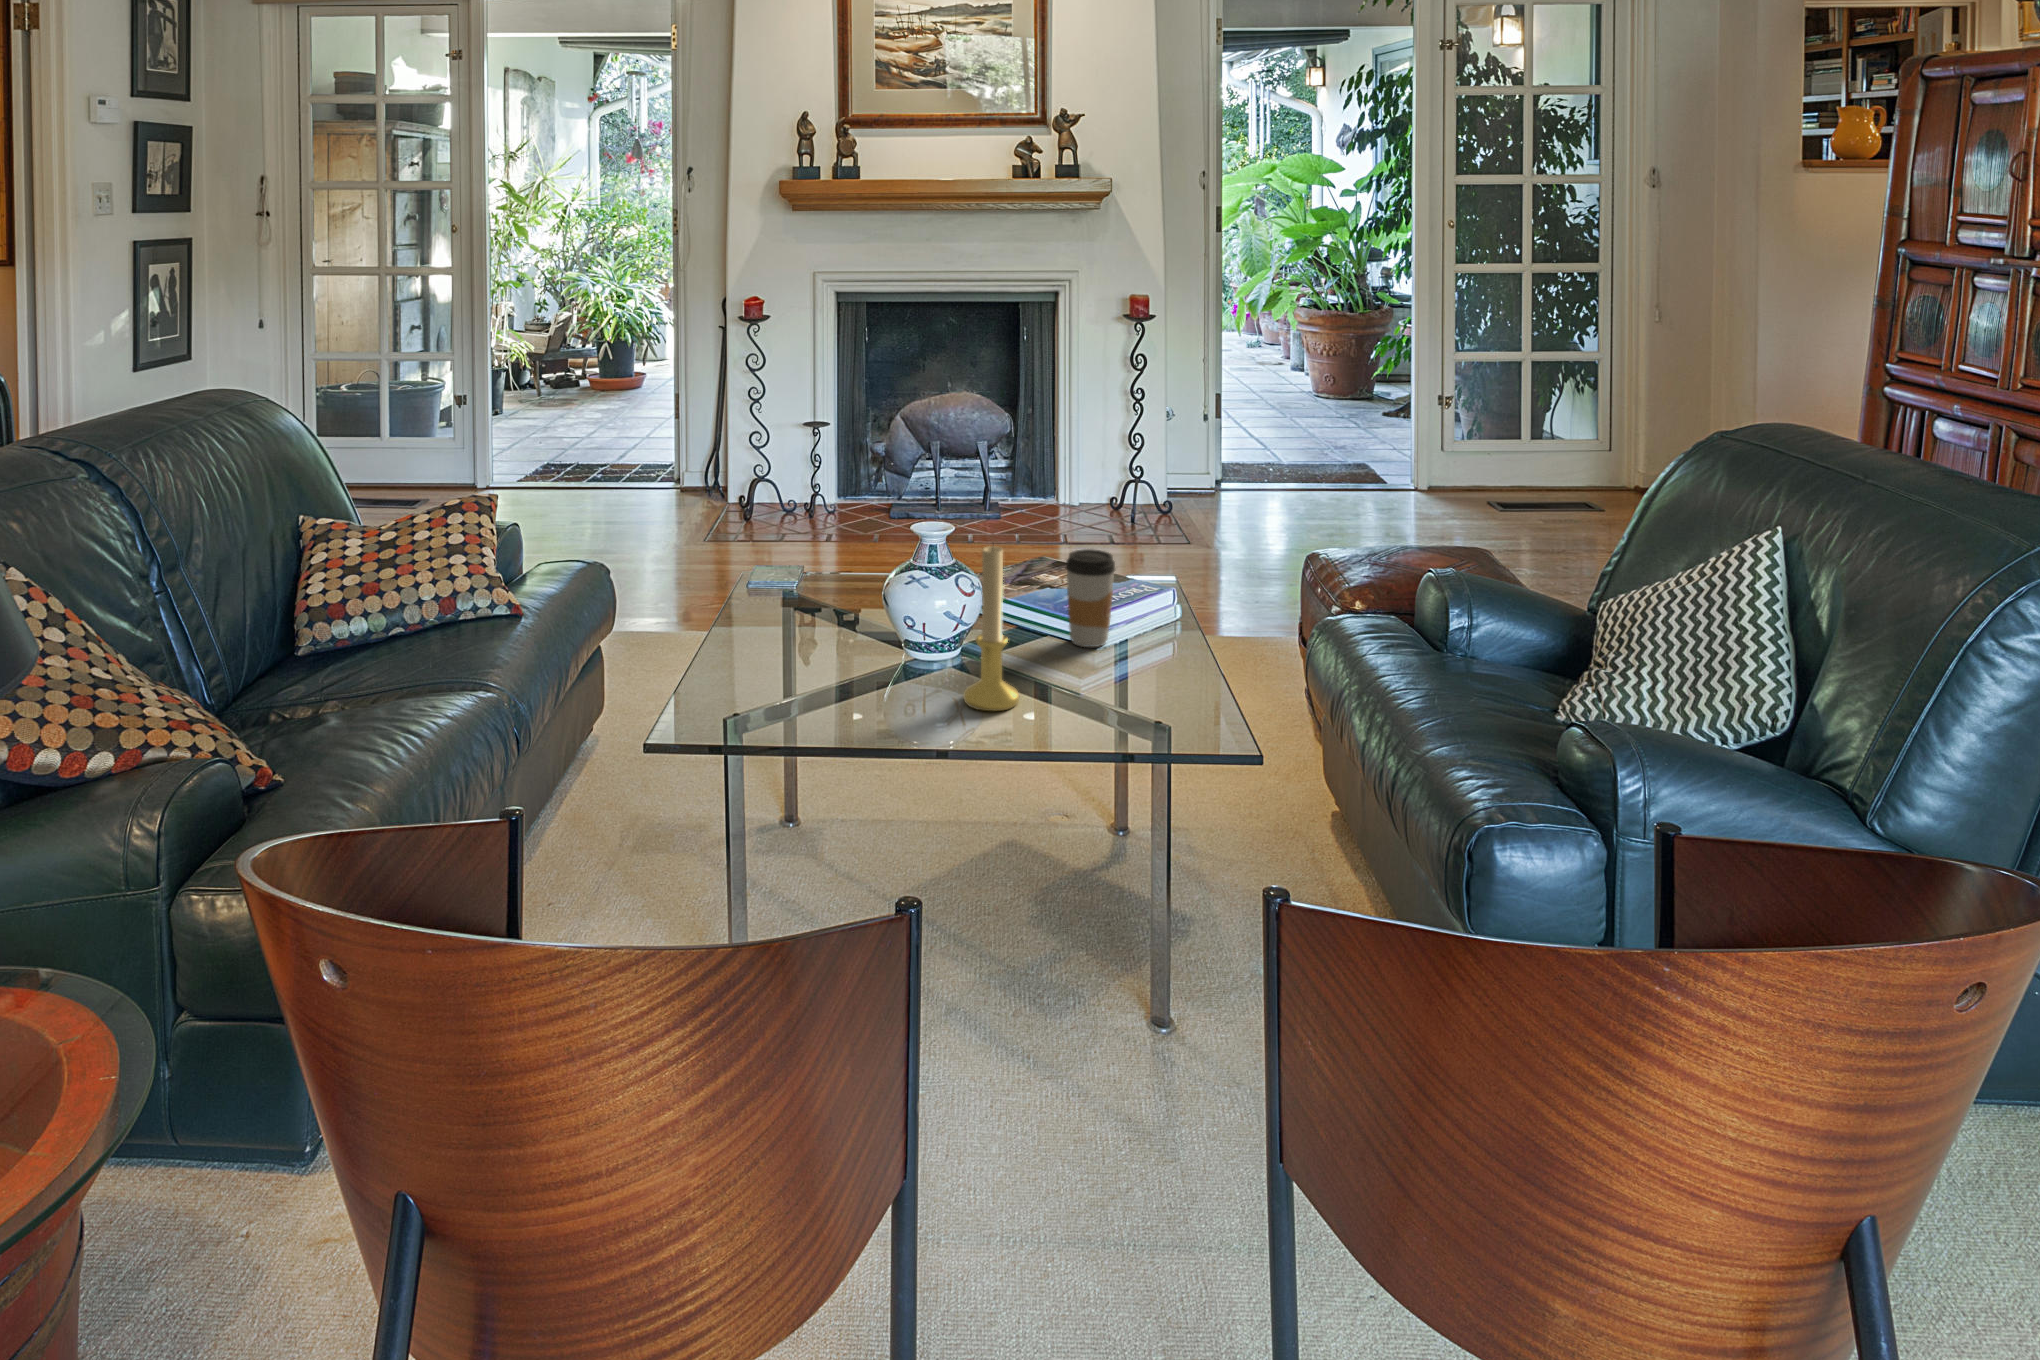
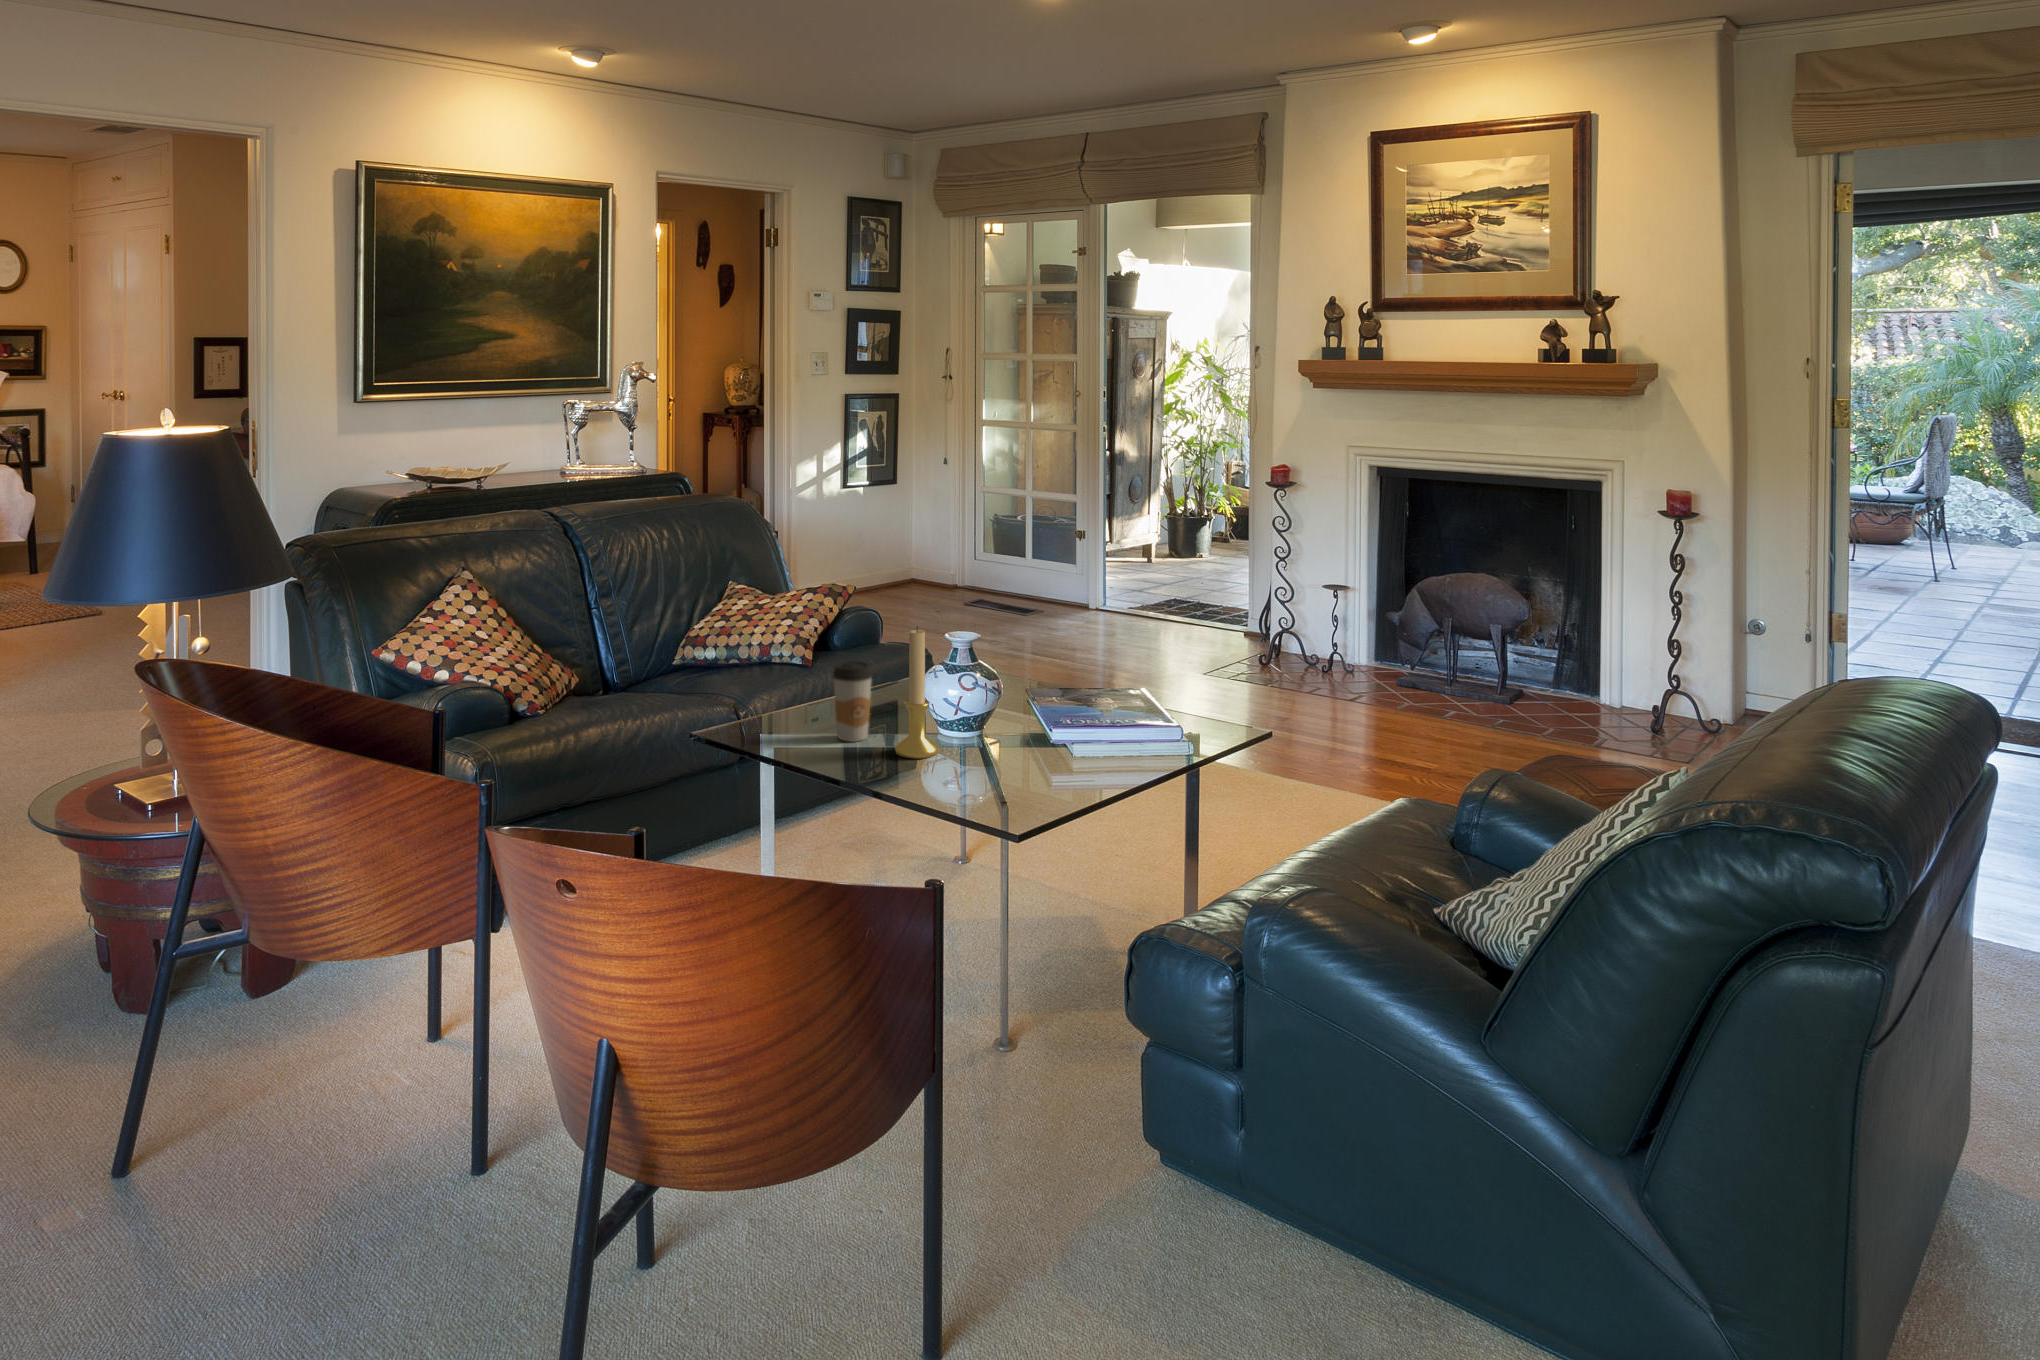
coffee cup: present [1065,549,1115,647] -> present [833,661,872,742]

